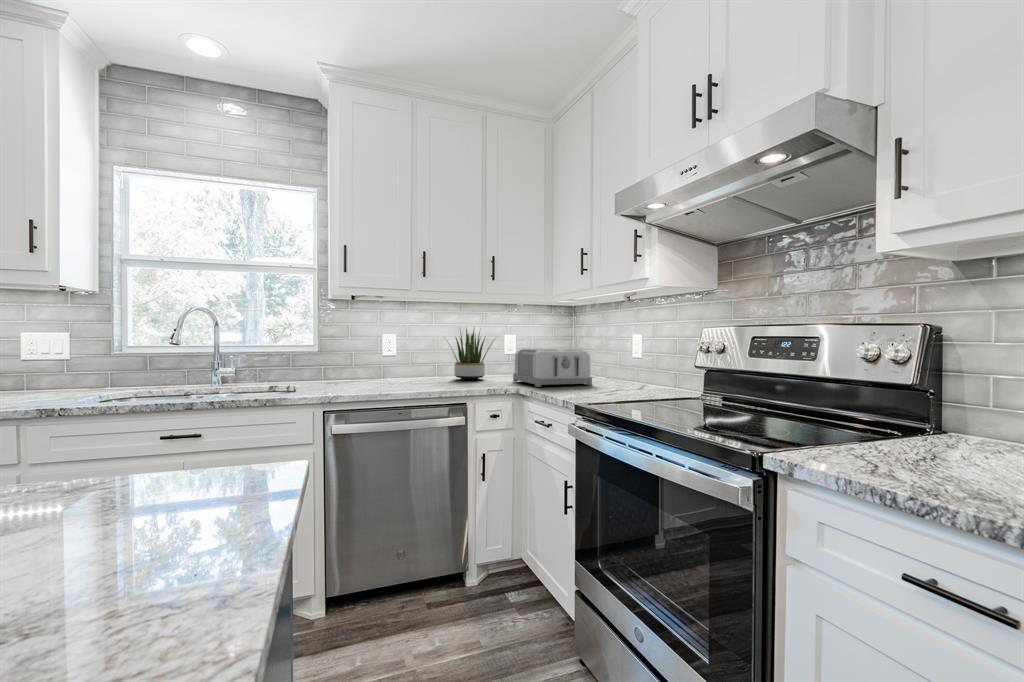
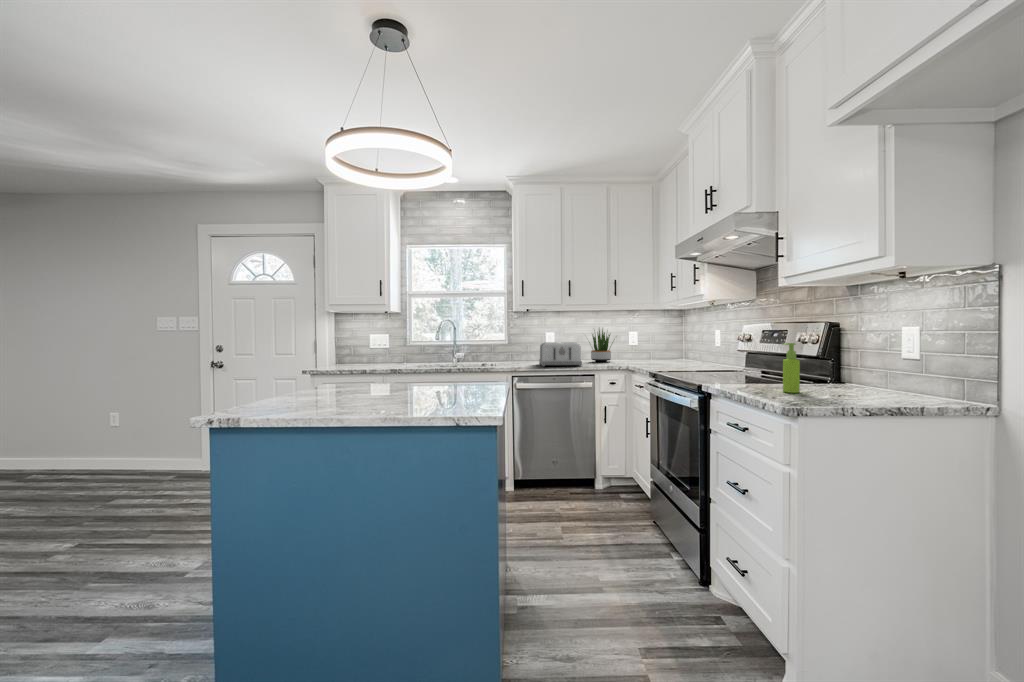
toaster: present [513,348,592,387] -> present [539,342,582,366]
soap dispenser: none [941,365,983,472] -> present [783,343,800,393]

